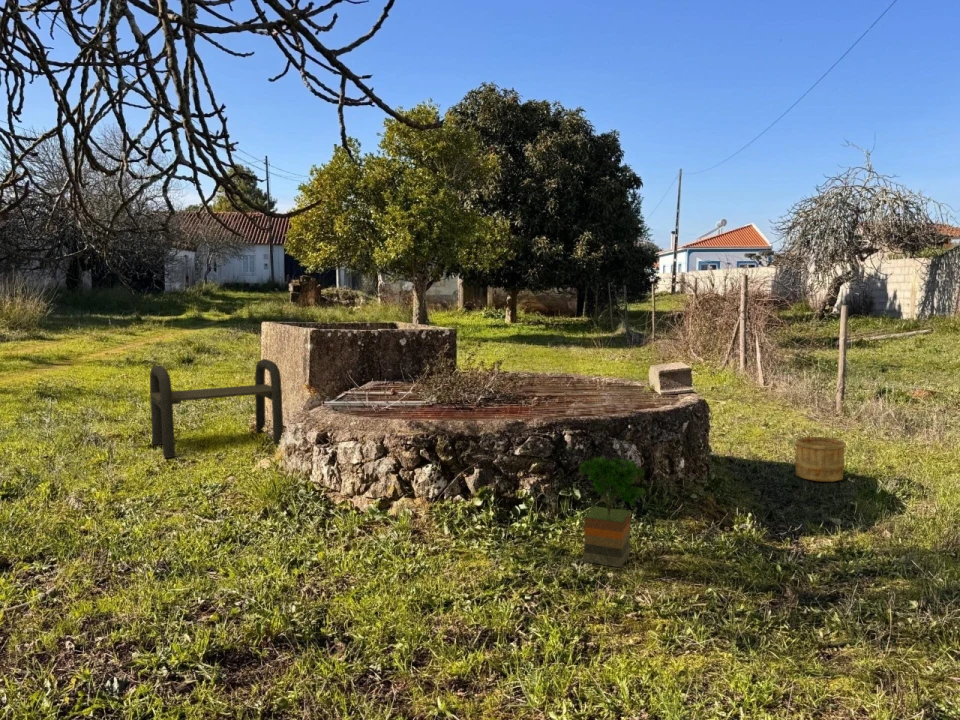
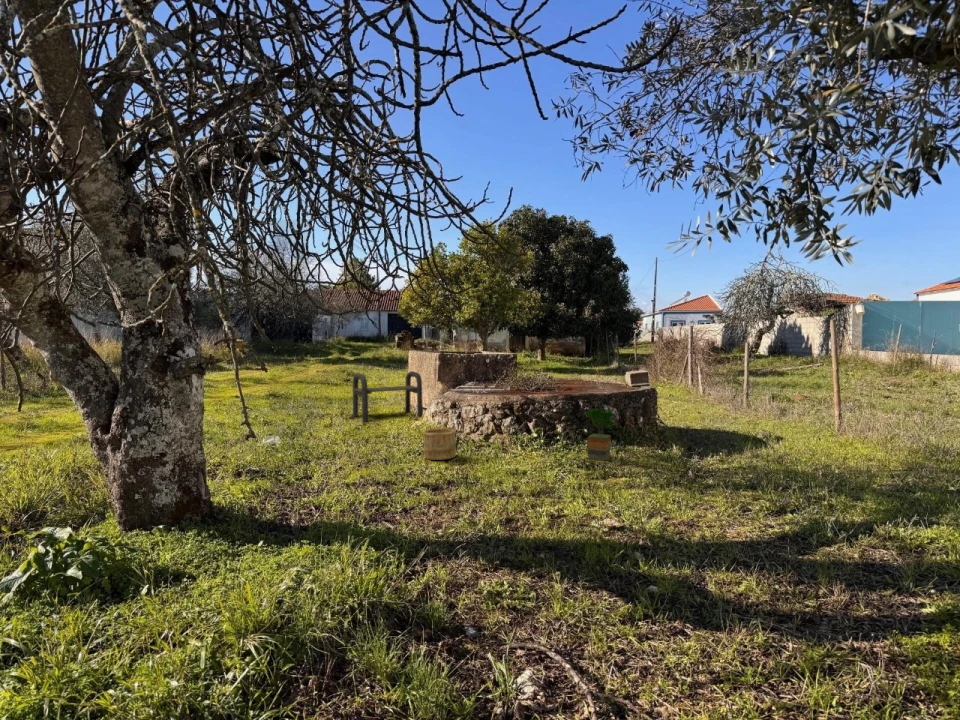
wooden bucket: present [795,437,846,482] -> present [423,428,456,460]

